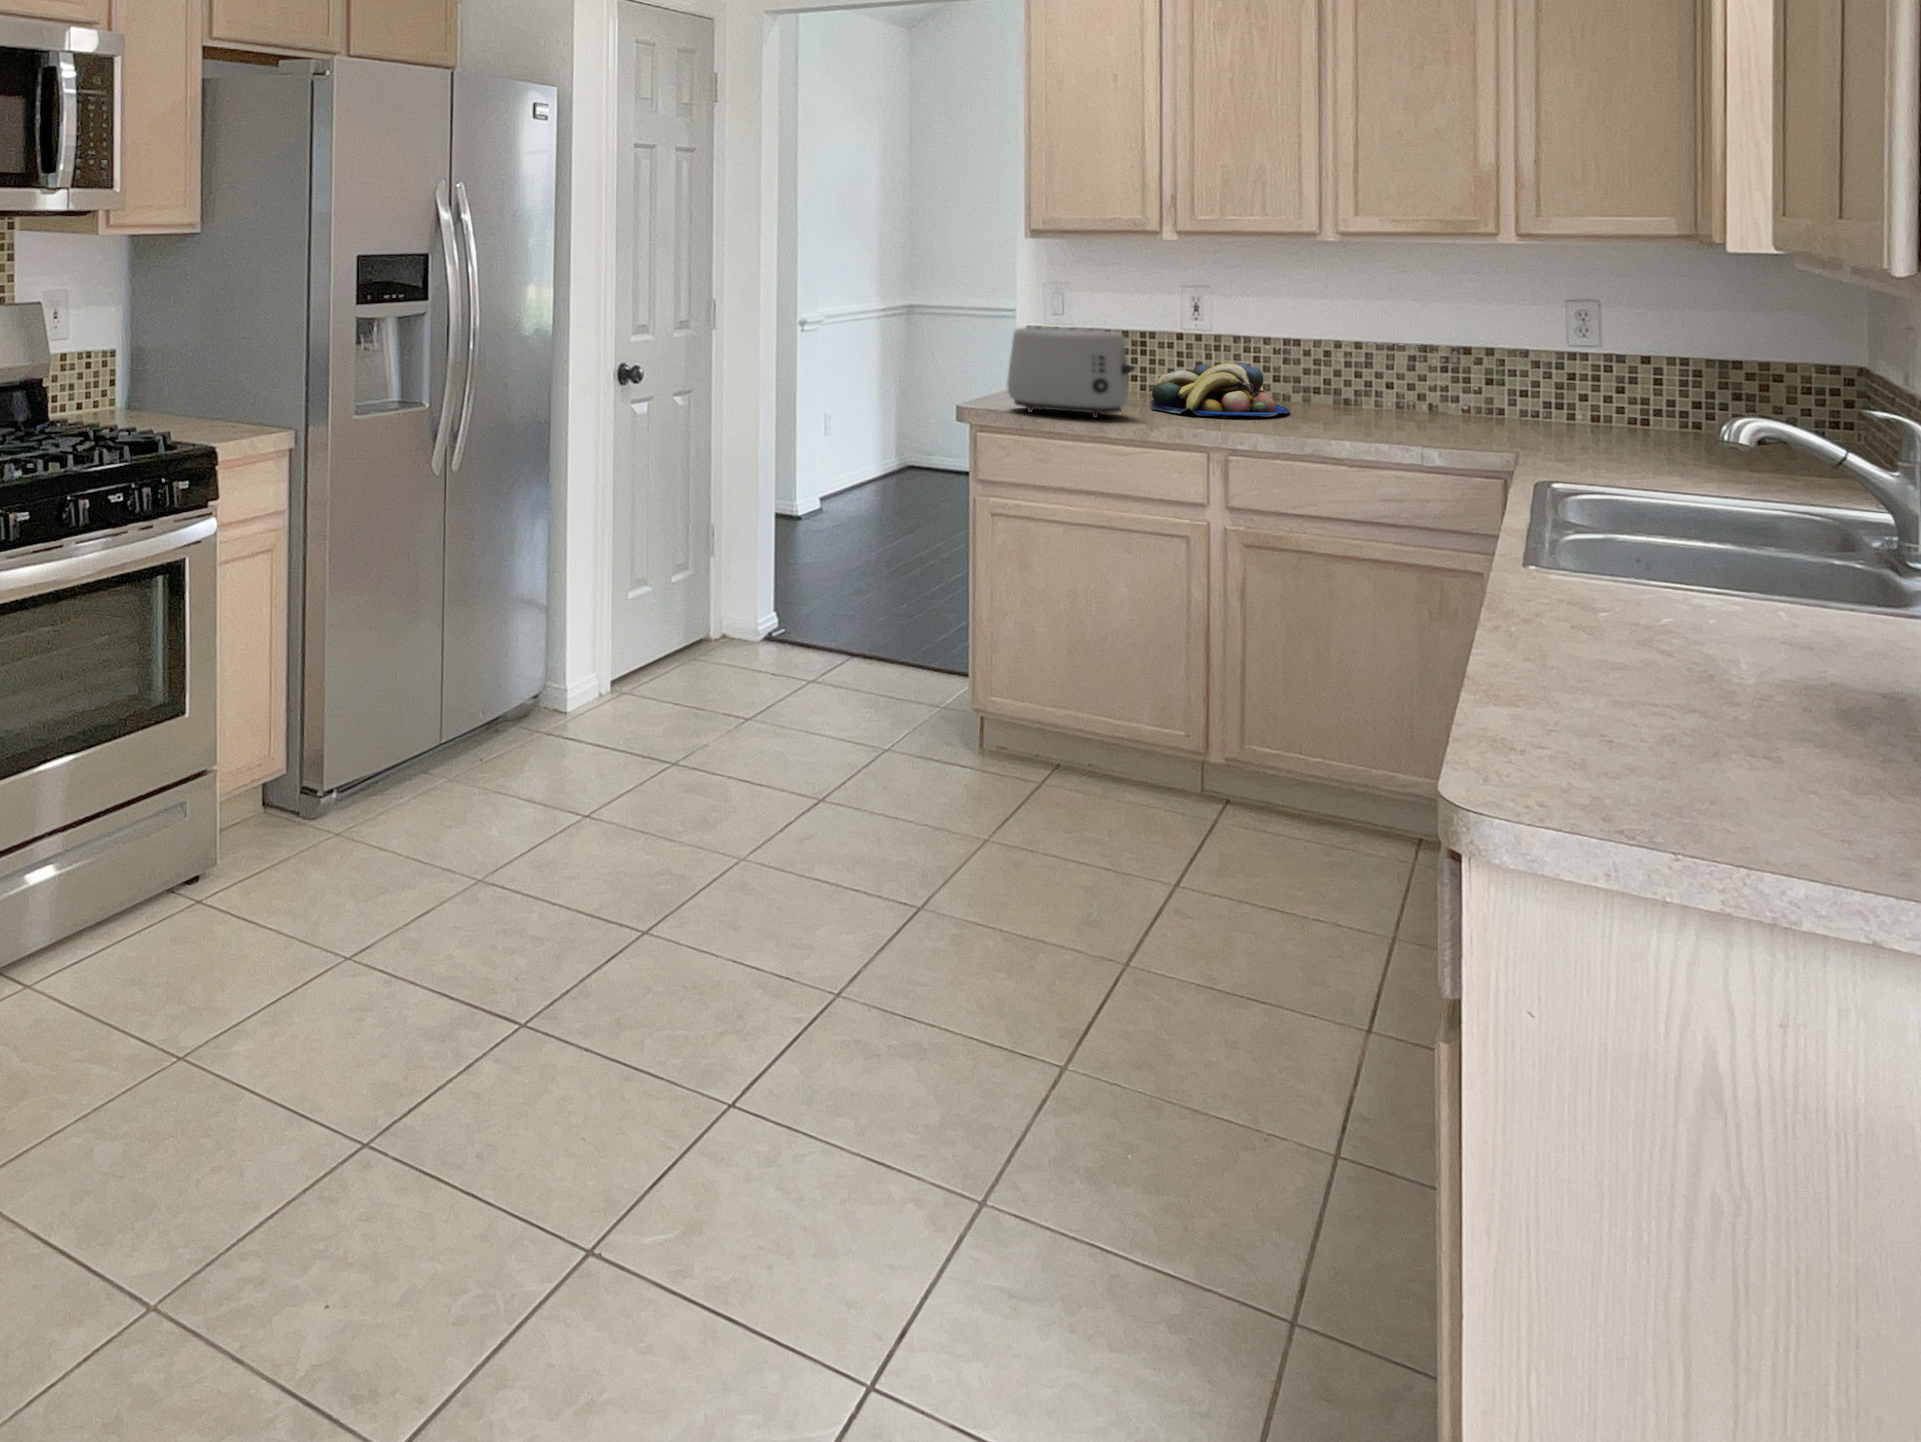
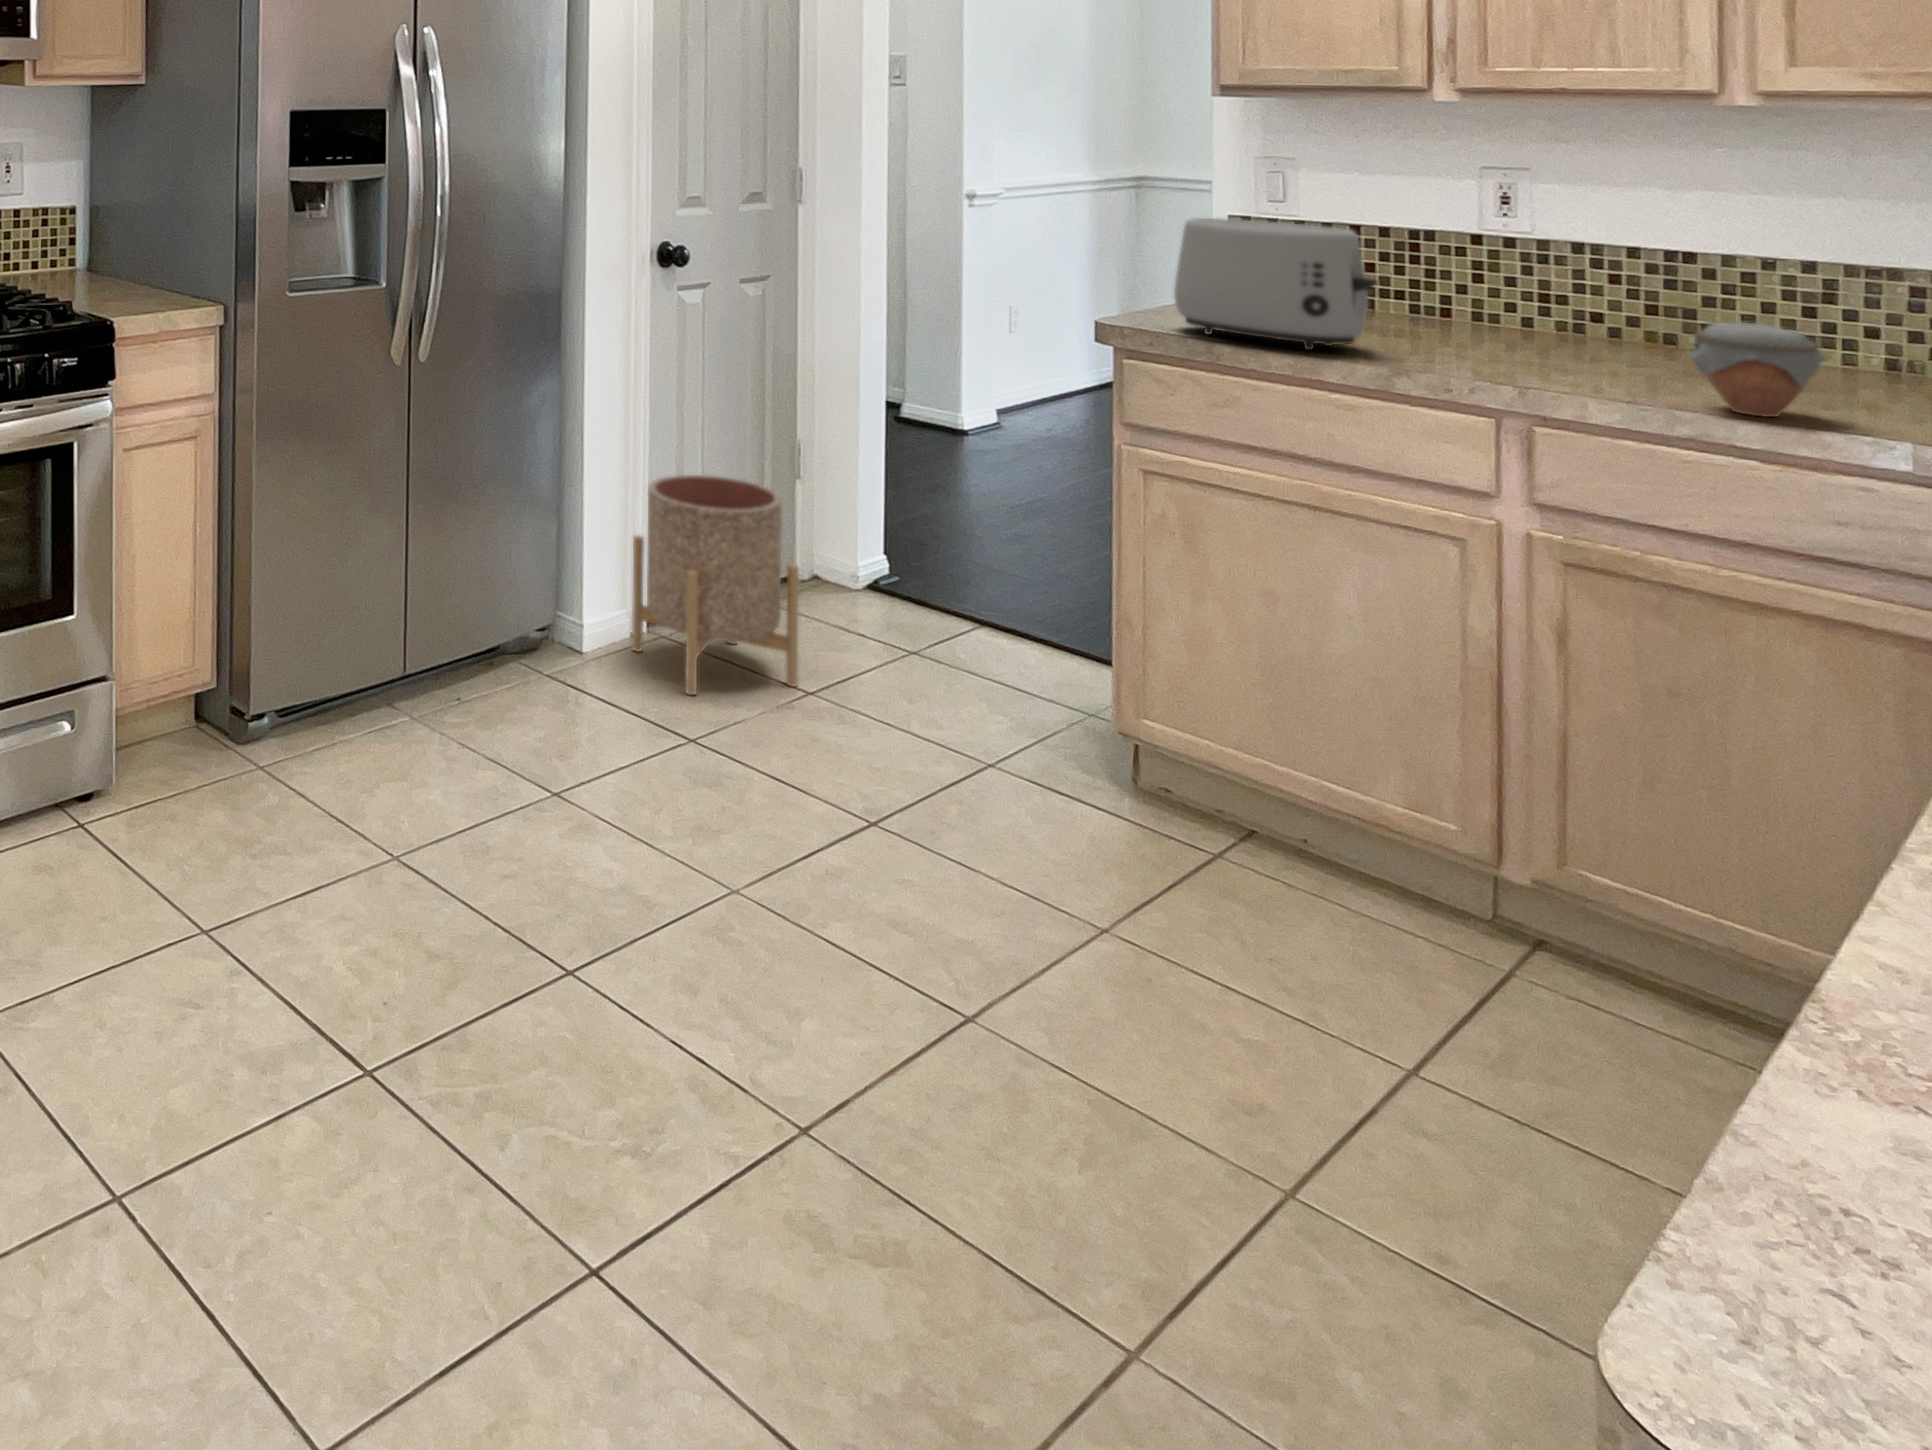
fruit bowl: present [1151,362,1290,416] -> none [1414,280,1667,365]
jar: none [1312,381,1380,440] -> present [1691,322,1826,417]
planter: none [605,557,738,735] -> present [632,475,799,695]

